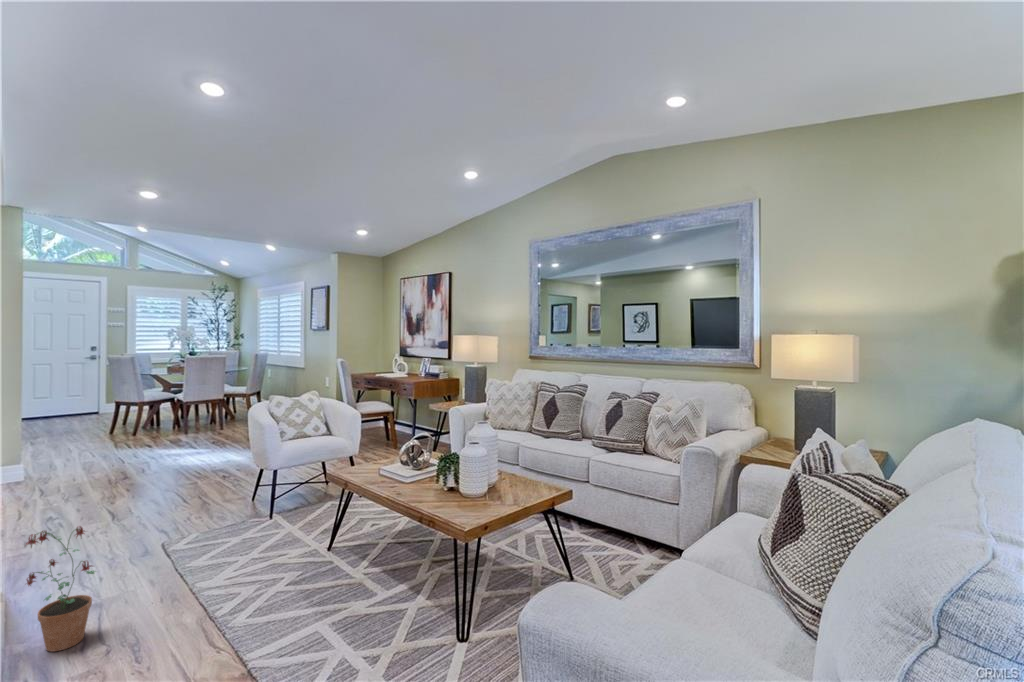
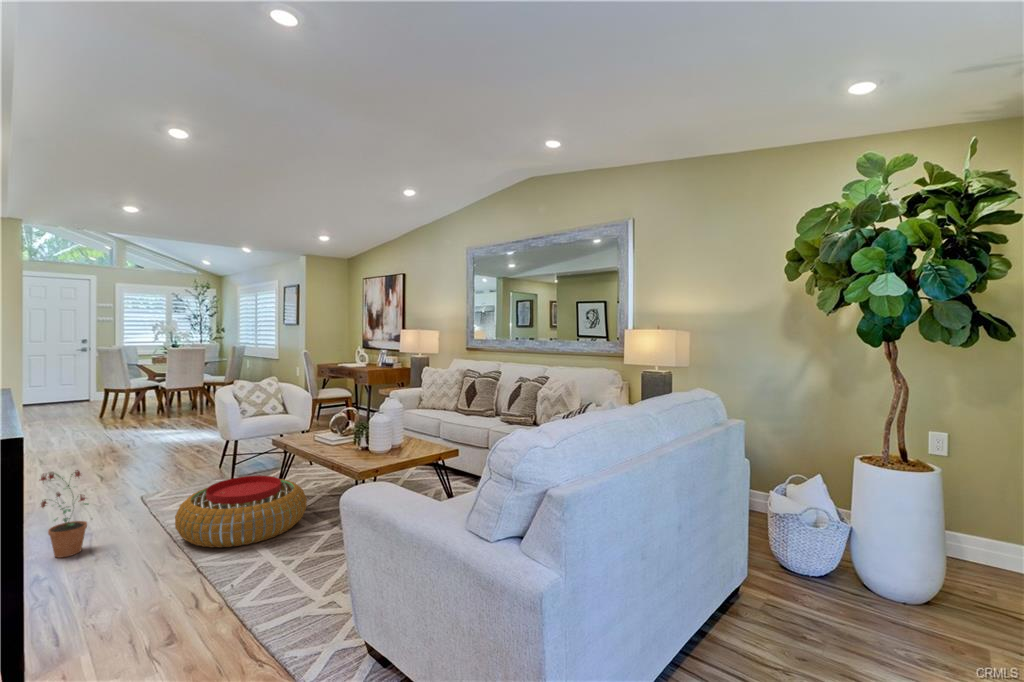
pouf: none [210,523,378,633] -> present [175,475,307,548]

